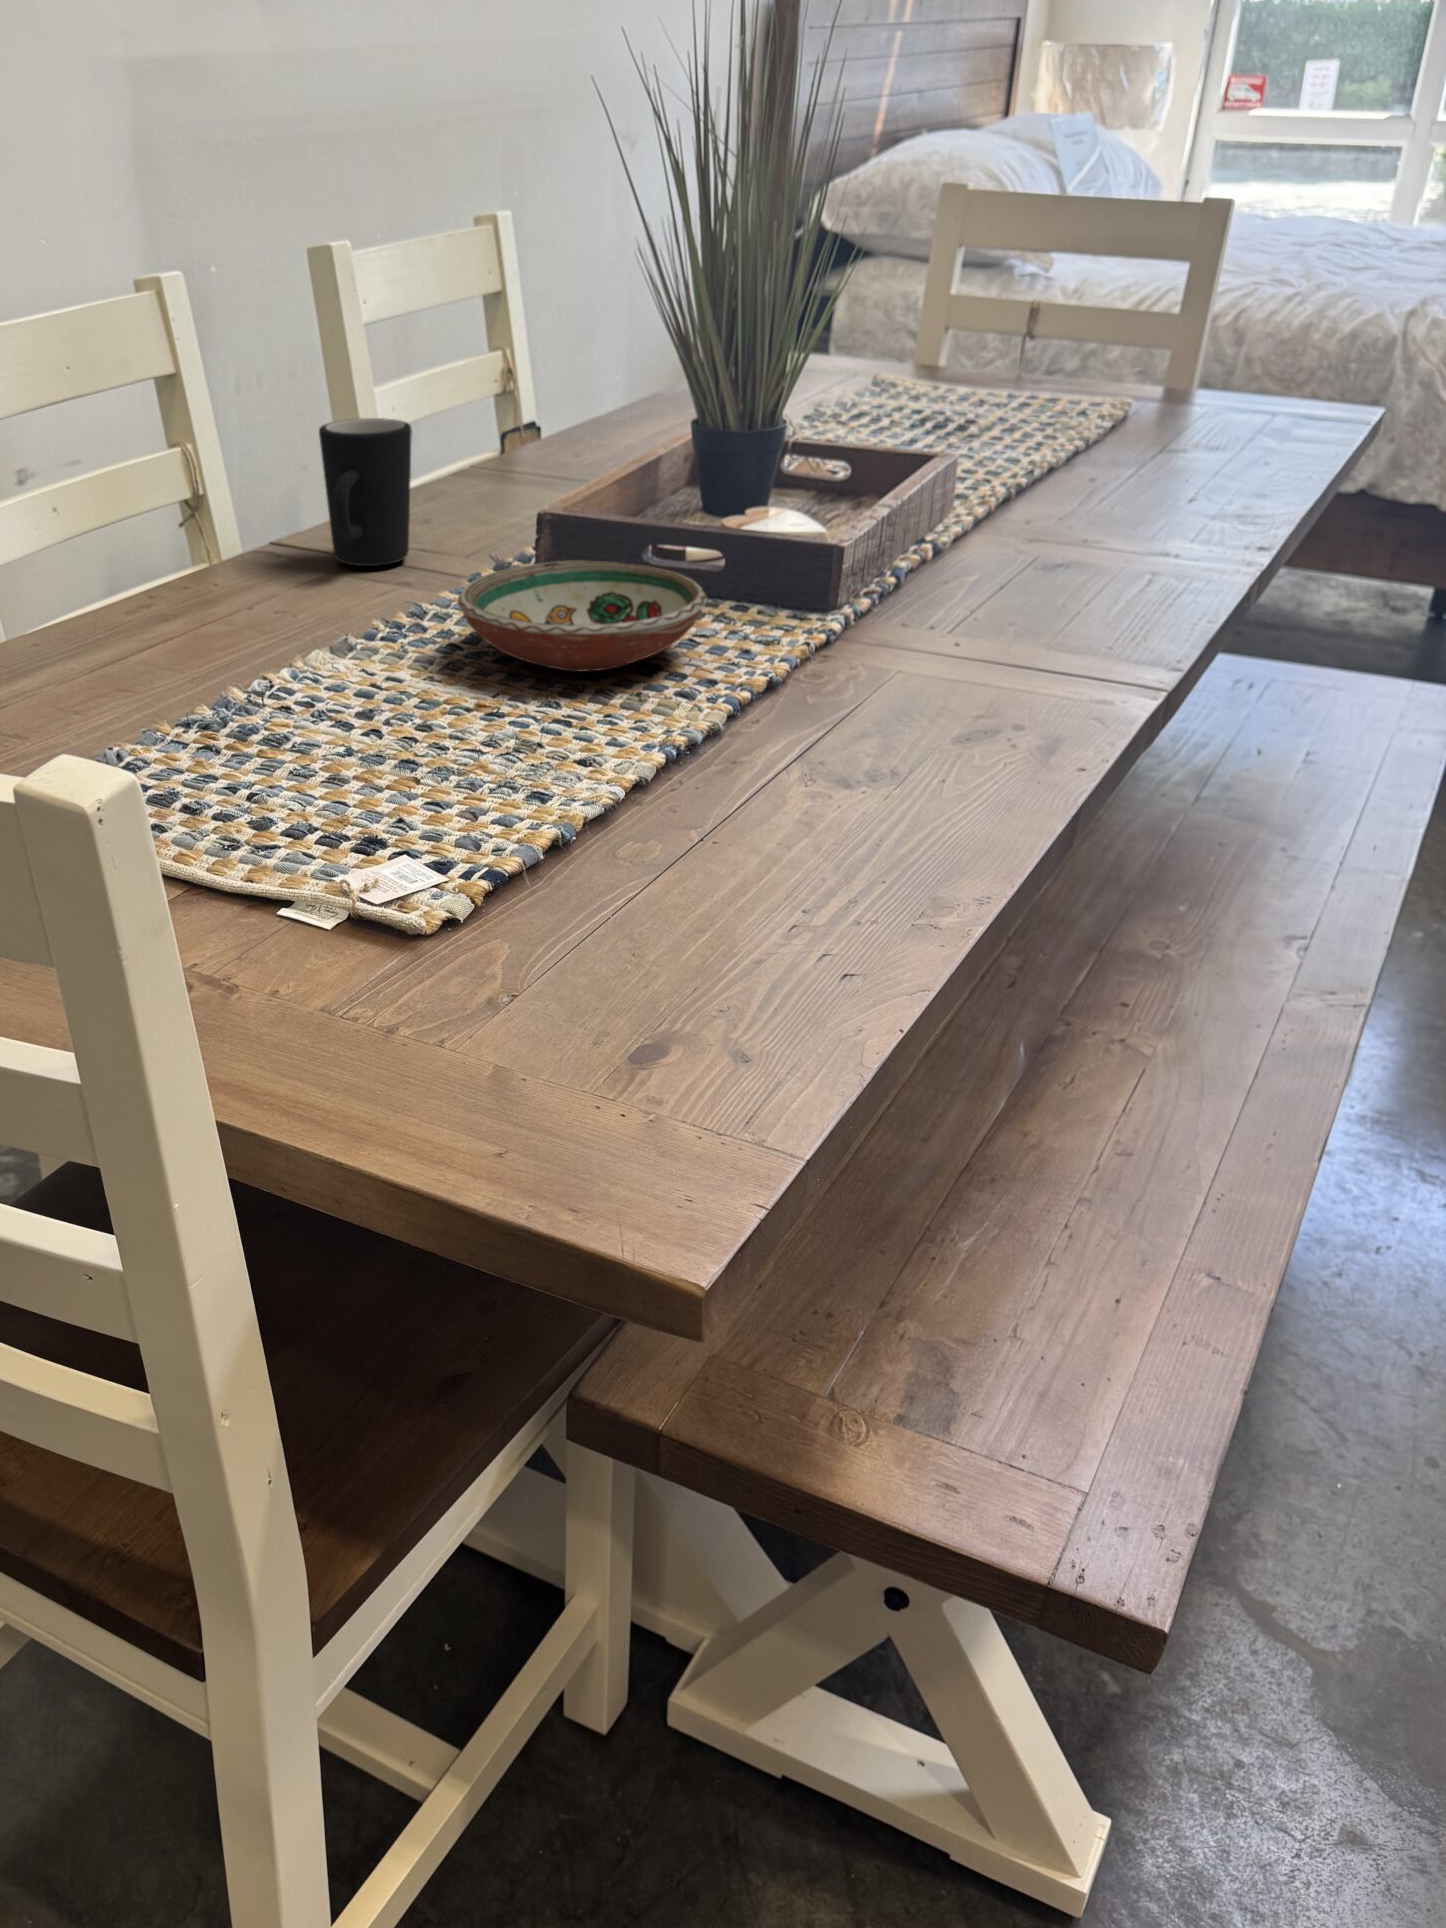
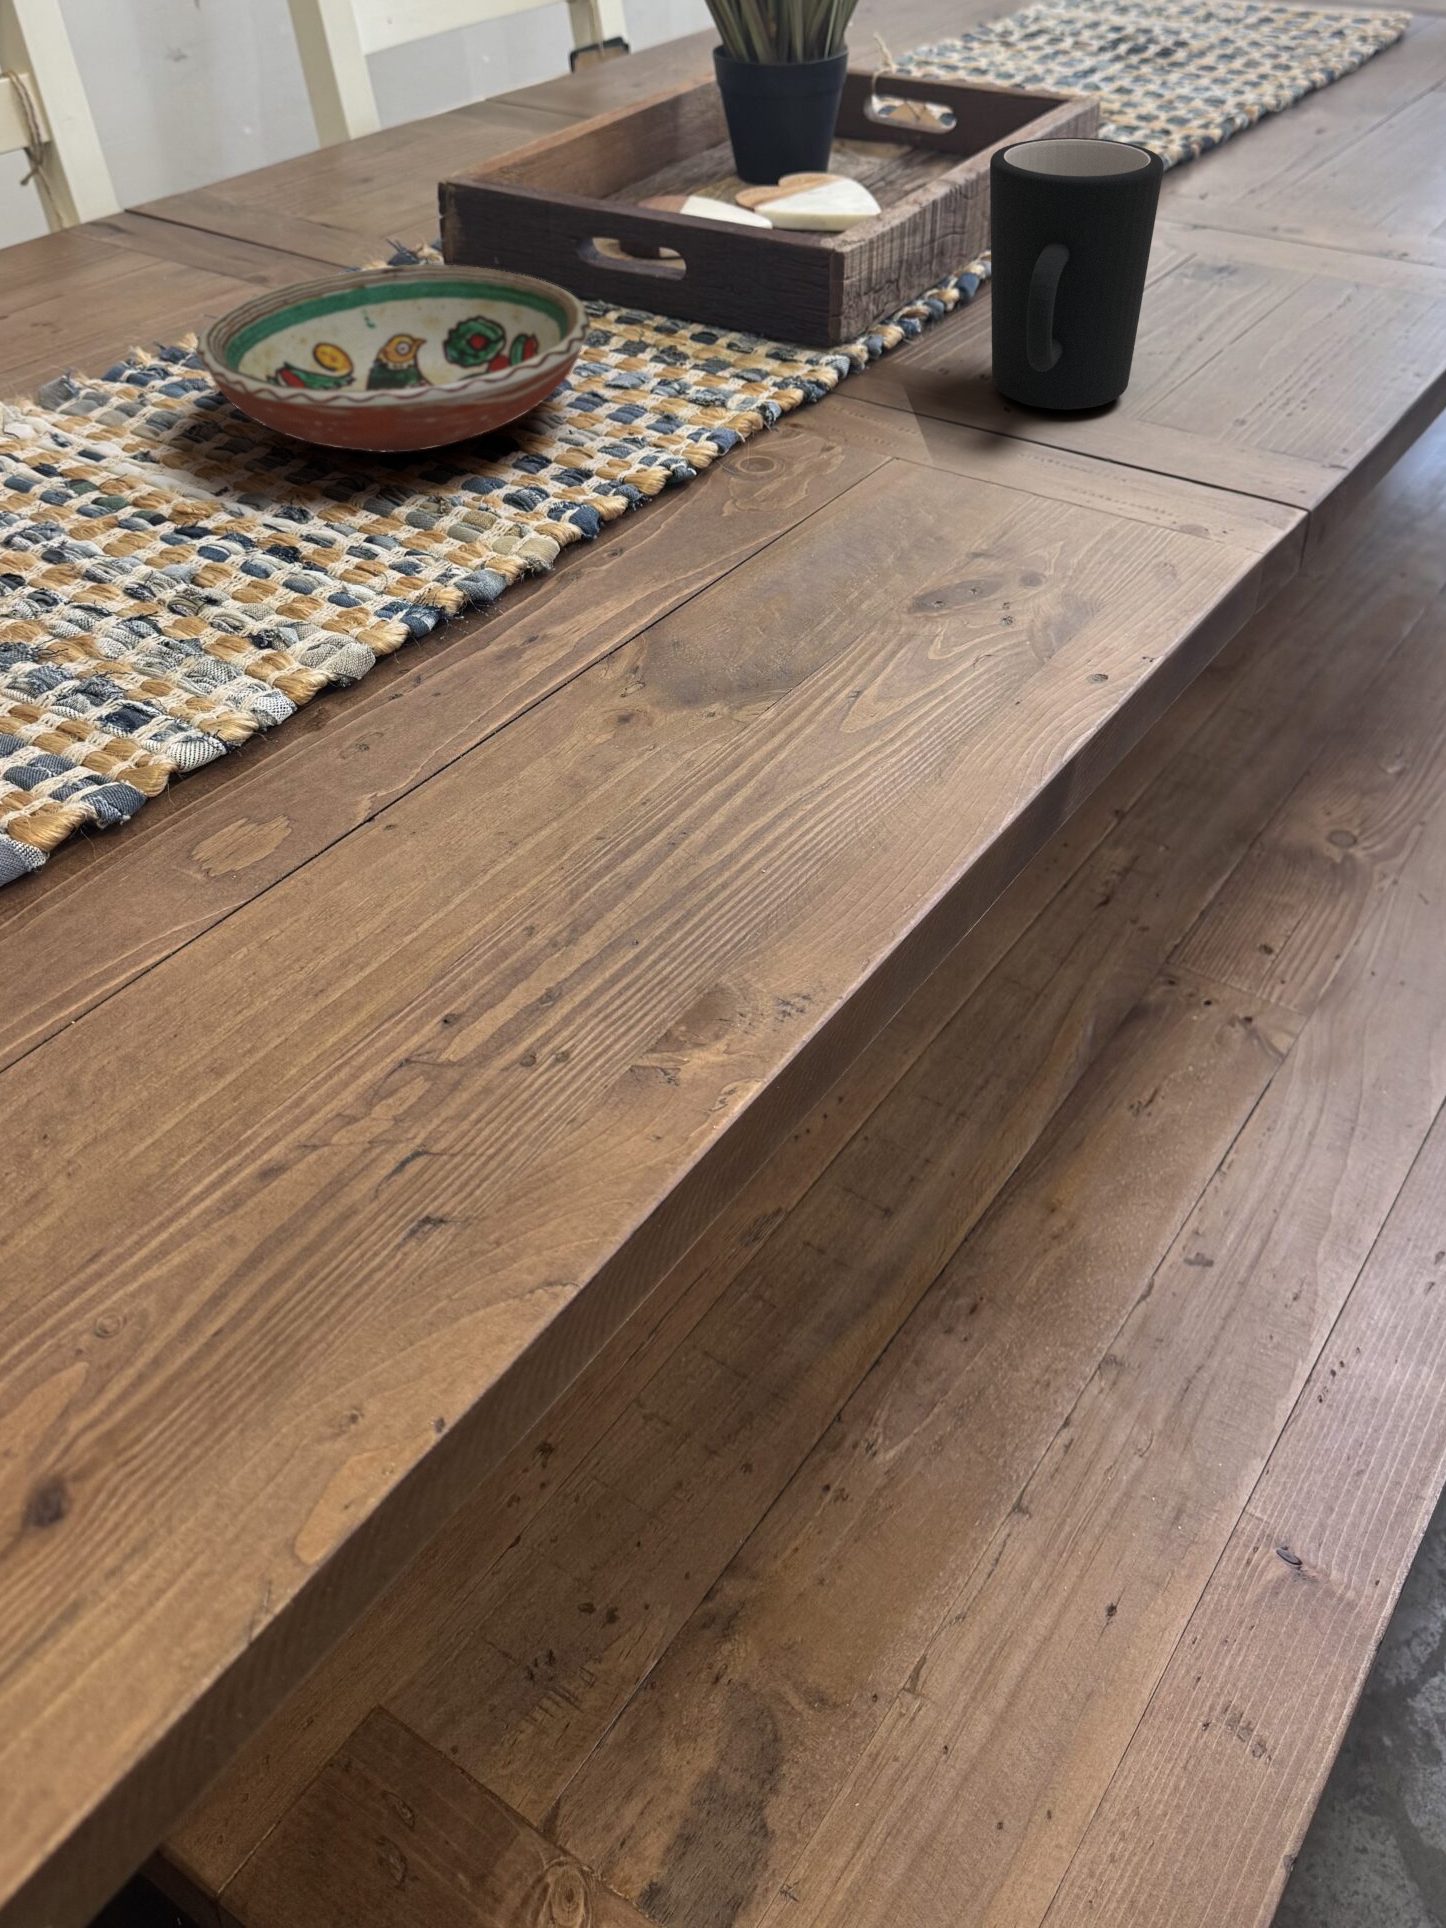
mug: present [319,418,412,566] -> present [990,138,1164,410]

